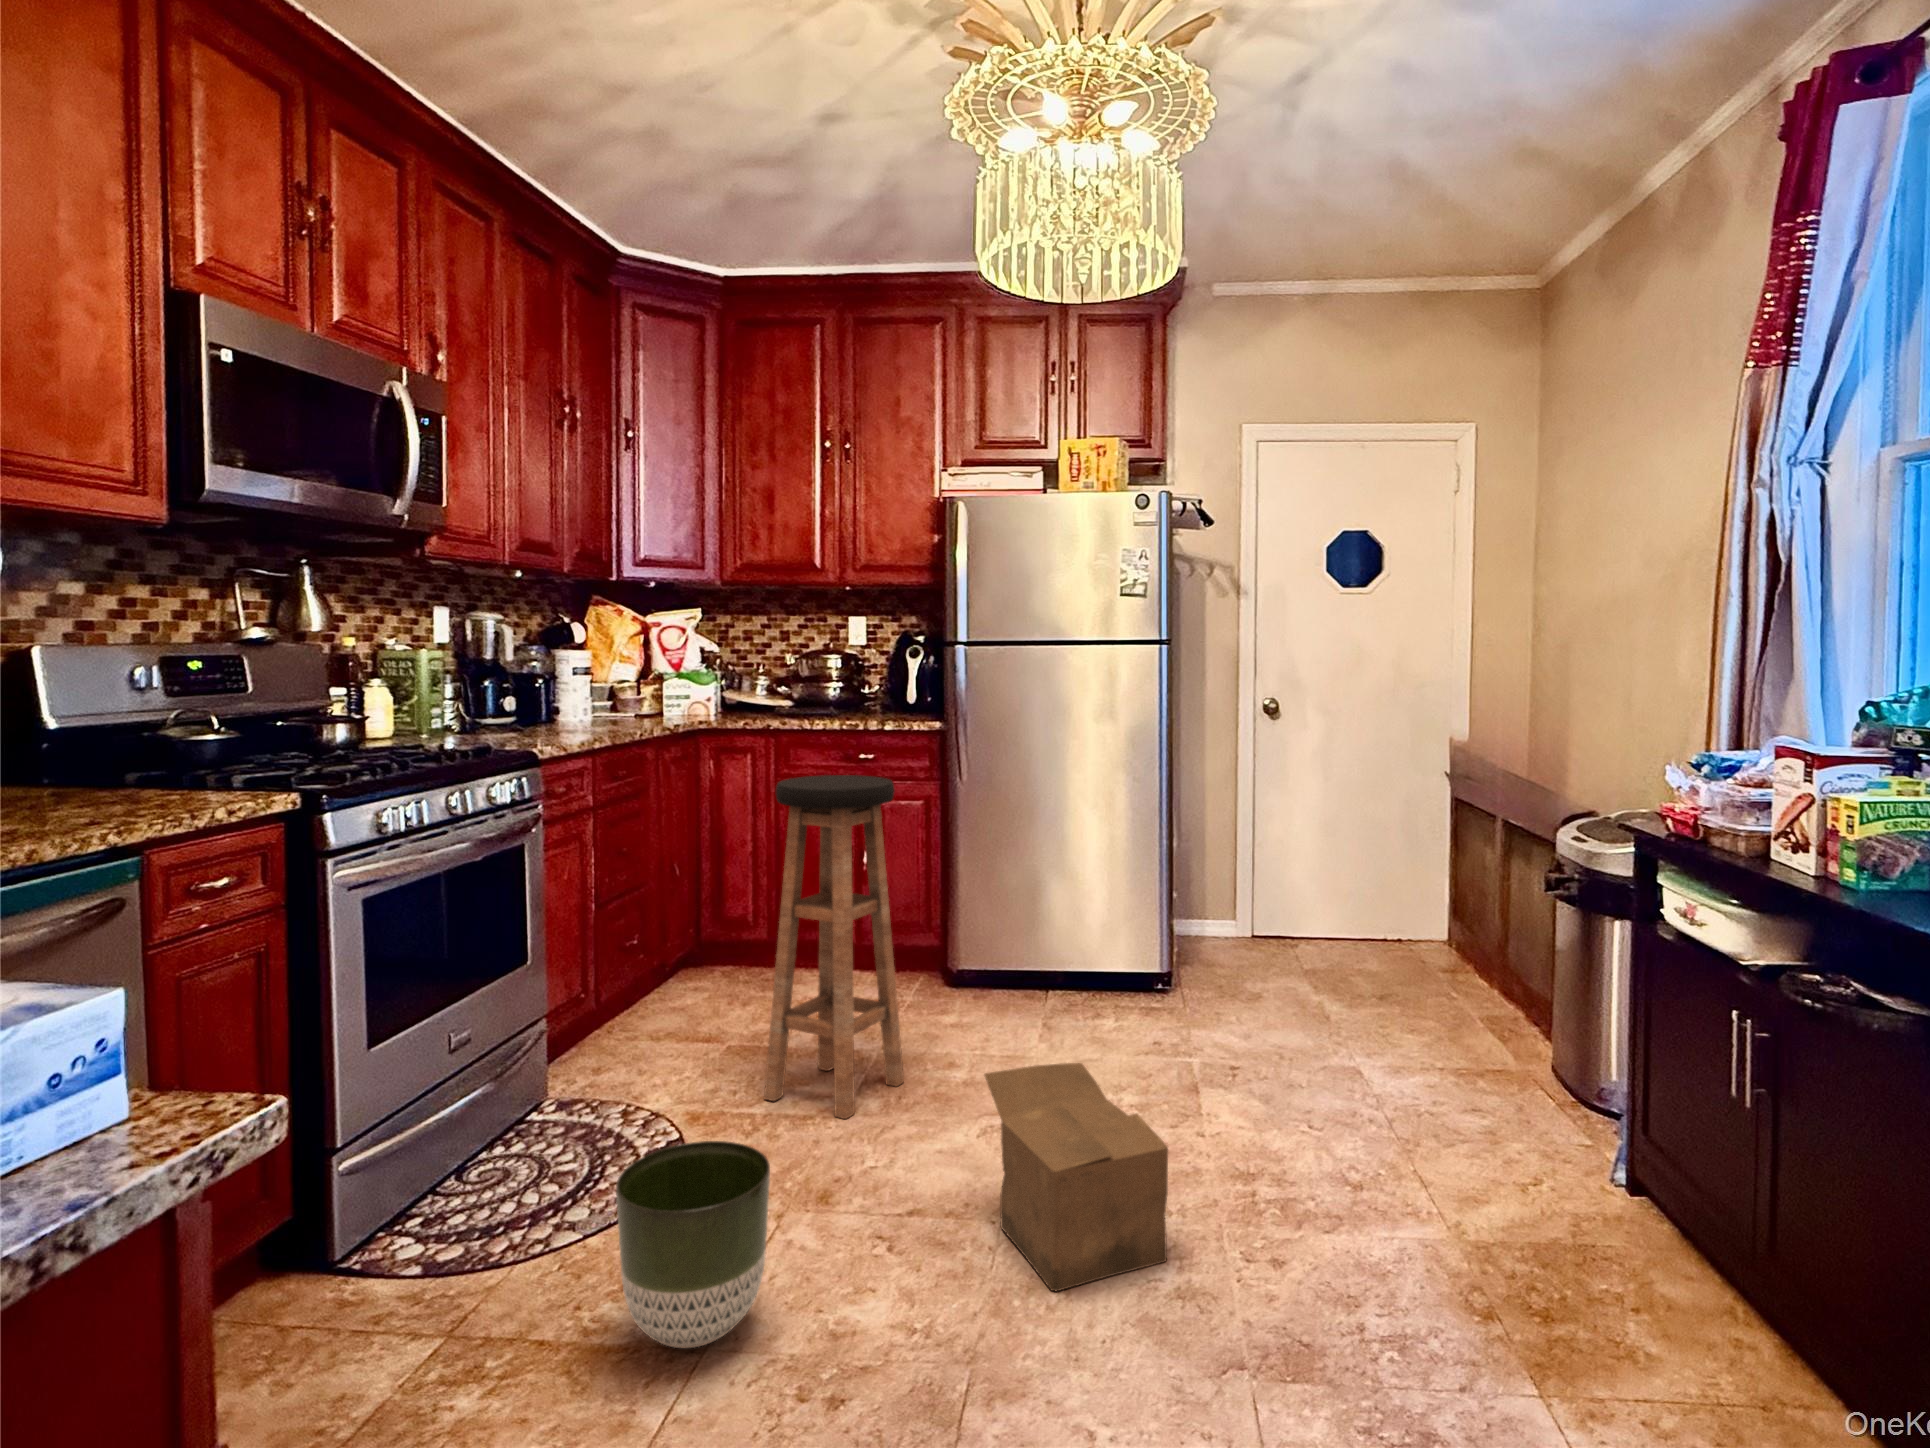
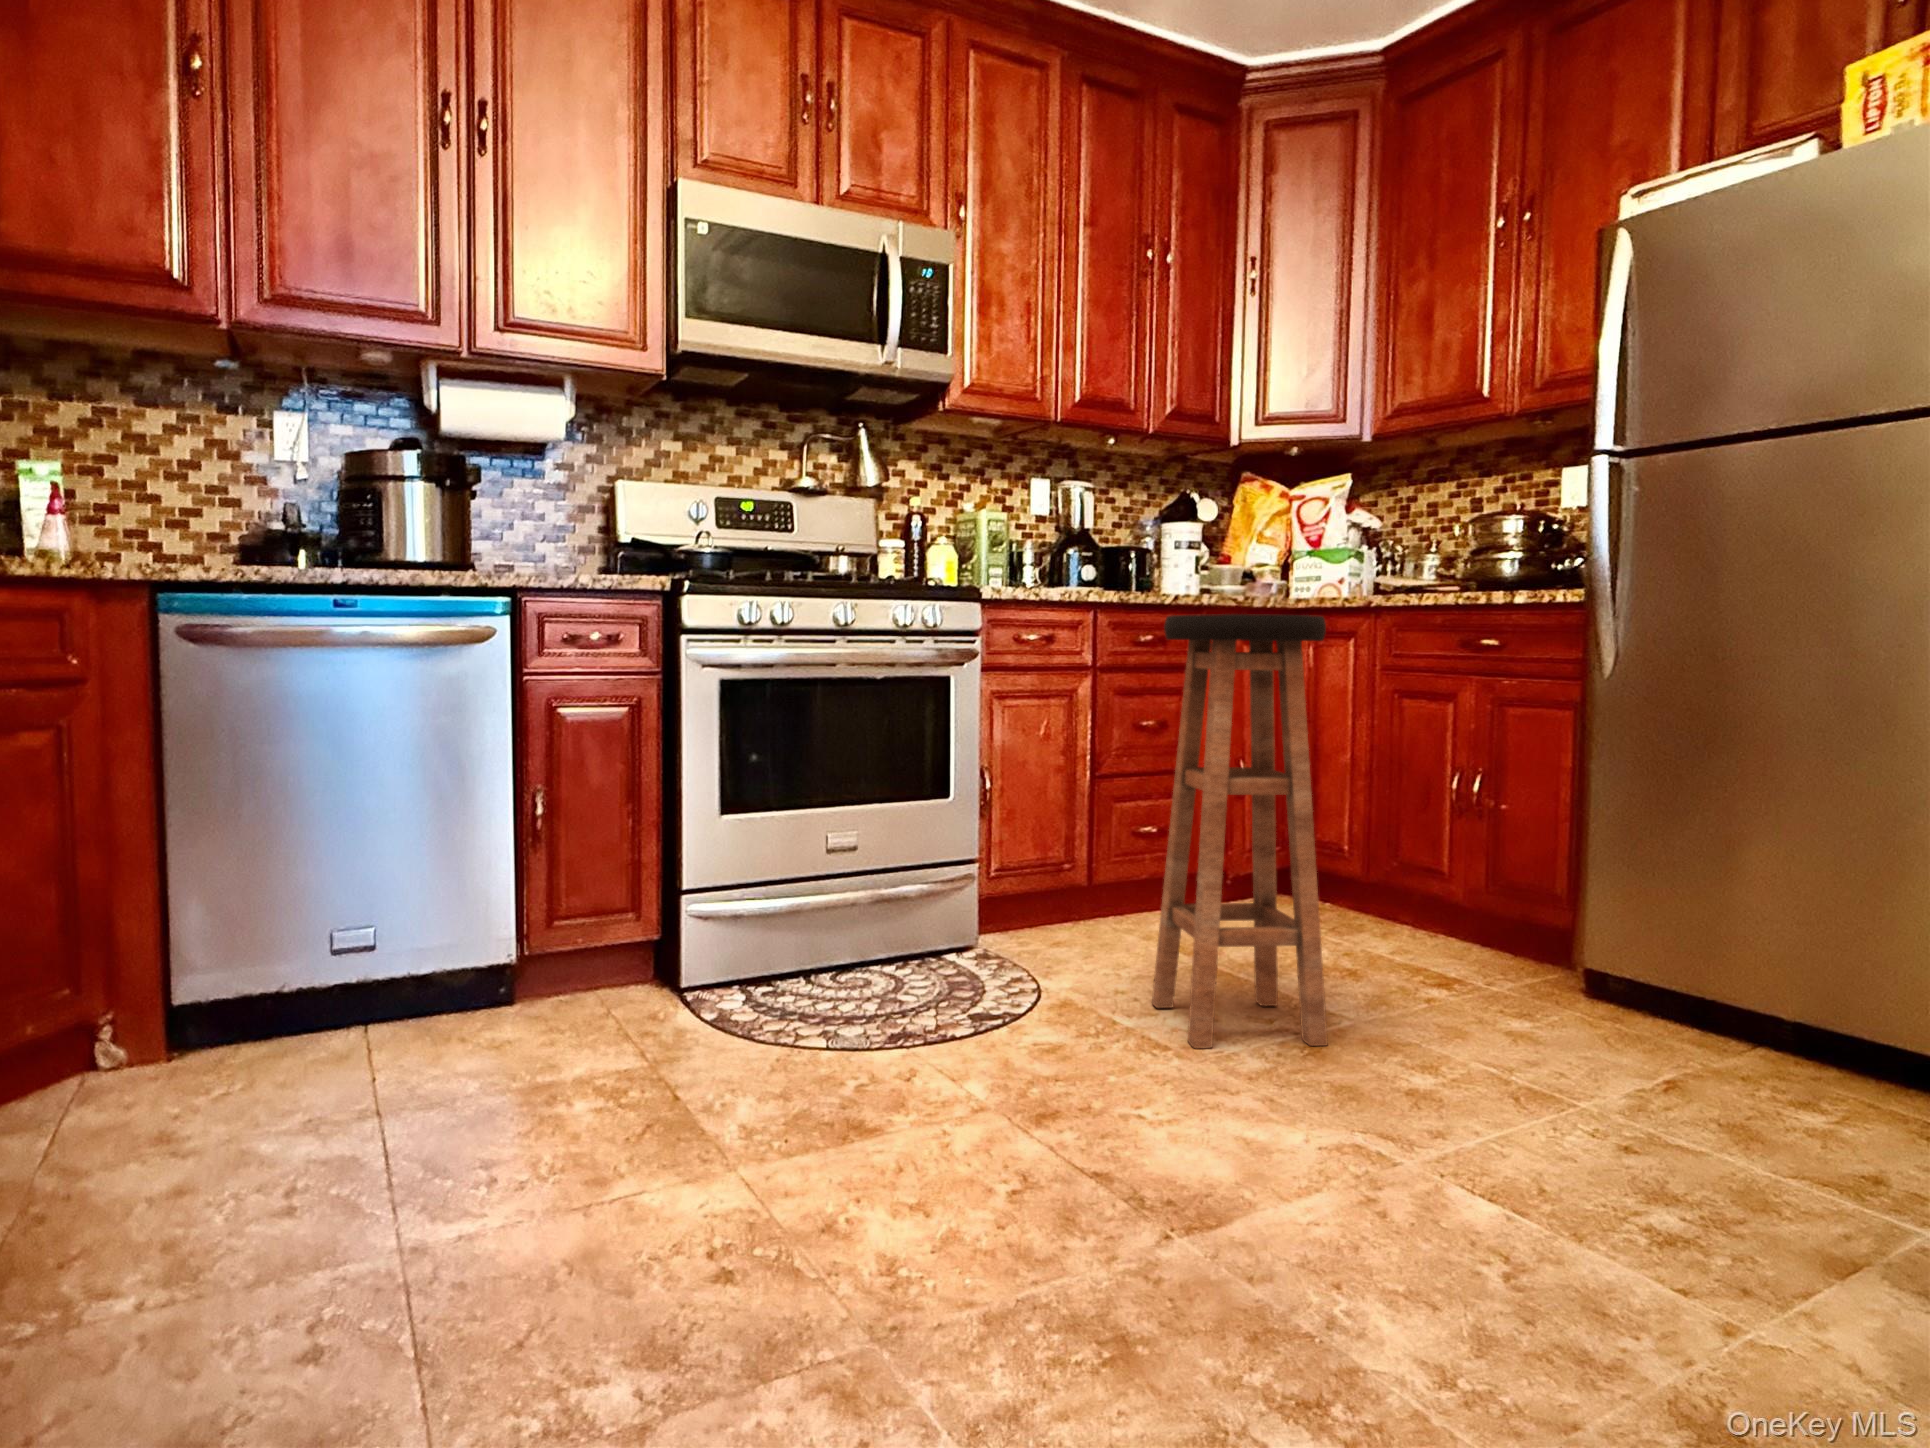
cardboard box: present [984,1063,1168,1291] -> none [1063,983,1357,1379]
planter: present [616,1141,770,1348] -> none [670,928,832,1134]

